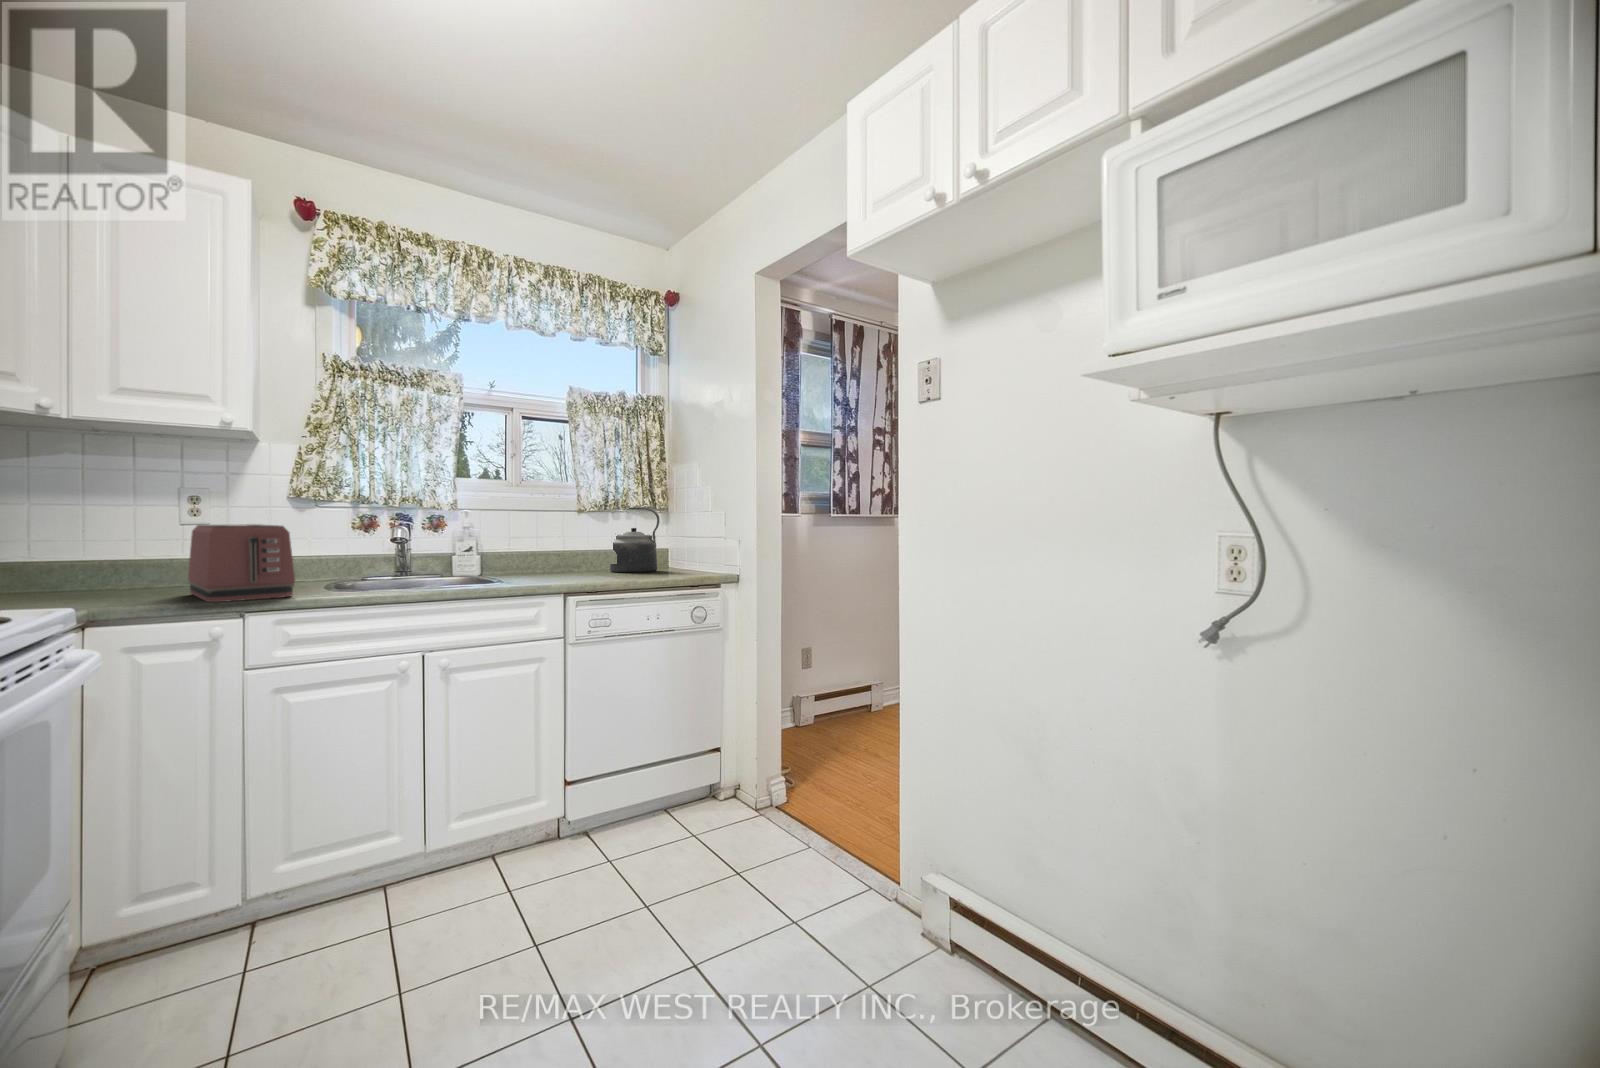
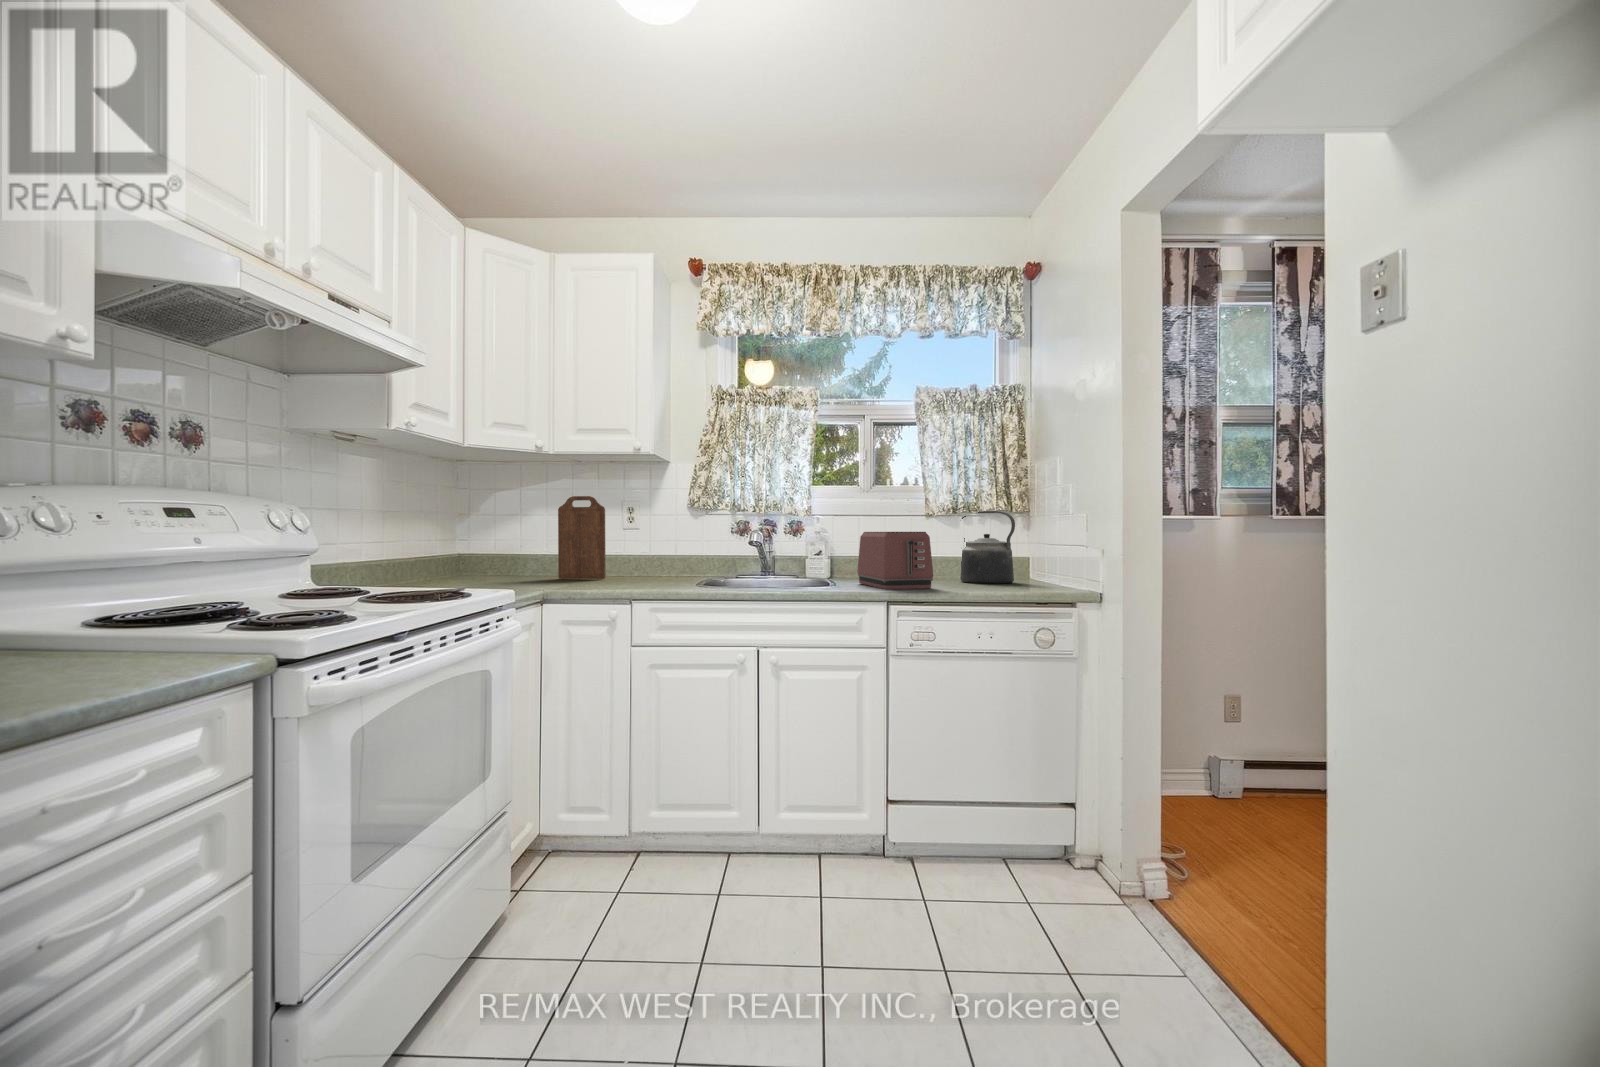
cutting board: none [58,477,154,592] -> present [558,496,606,579]
toaster: present [188,524,295,602] -> present [857,532,933,589]

